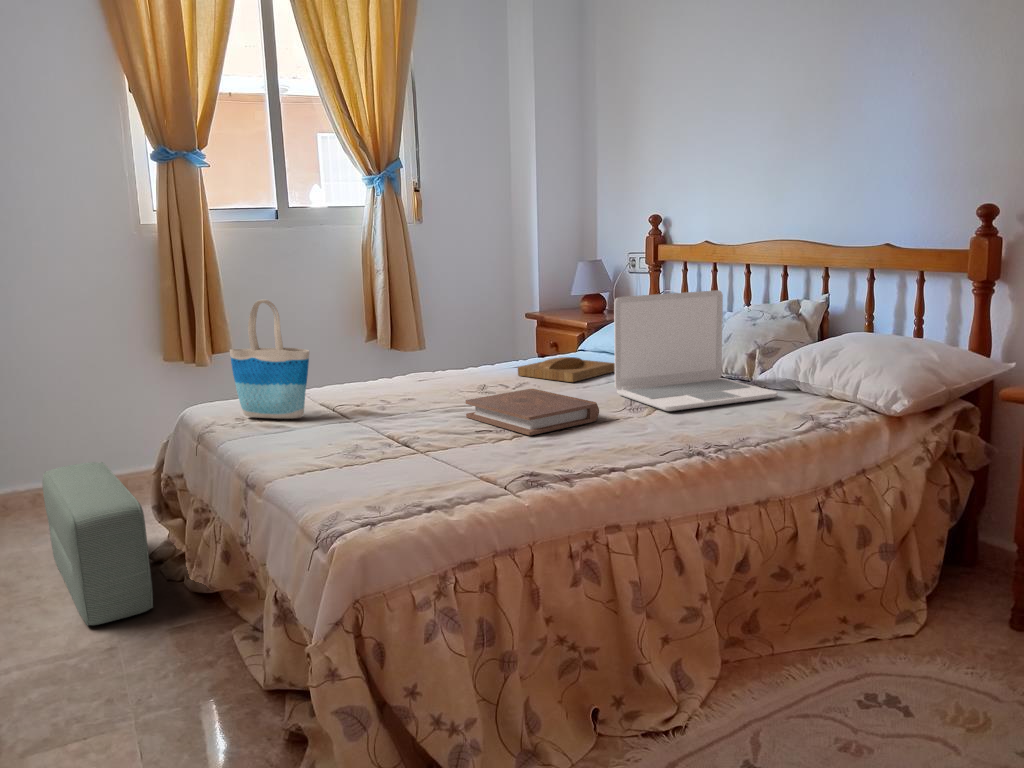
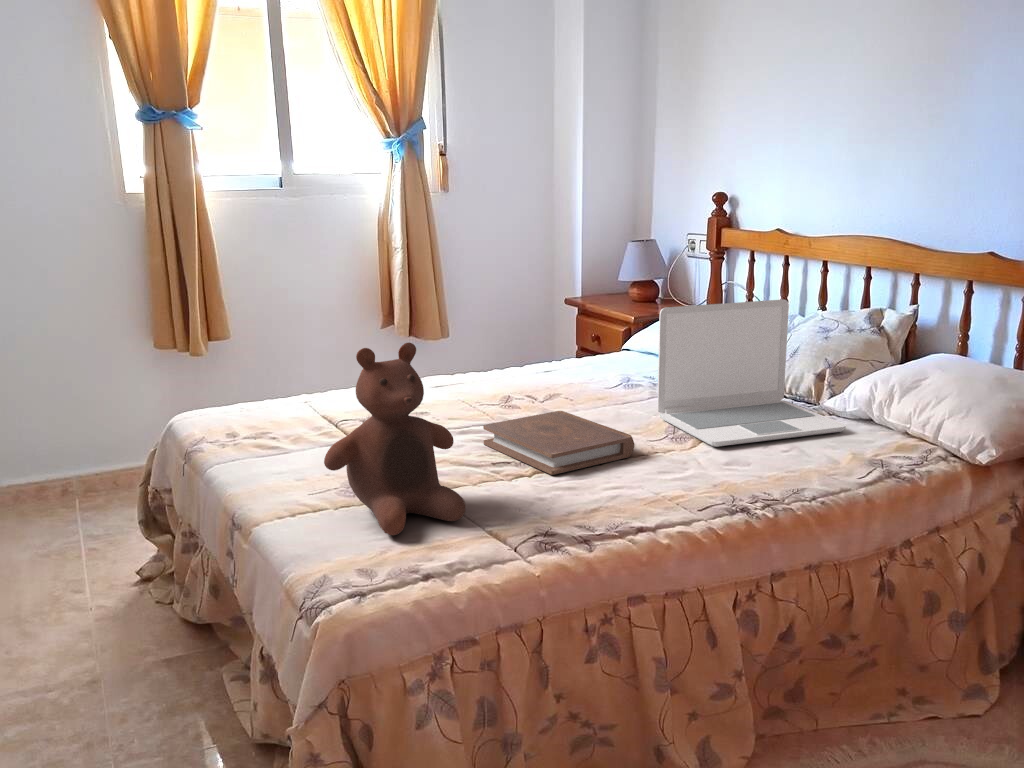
tote bag: present [230,300,309,419] -> none [222,304,310,438]
stuffed bear: none [330,314,458,482] -> present [324,343,466,535]
tray: present [518,357,615,382] -> none [549,363,662,398]
pouf: present [42,462,153,625] -> none [18,470,134,659]

